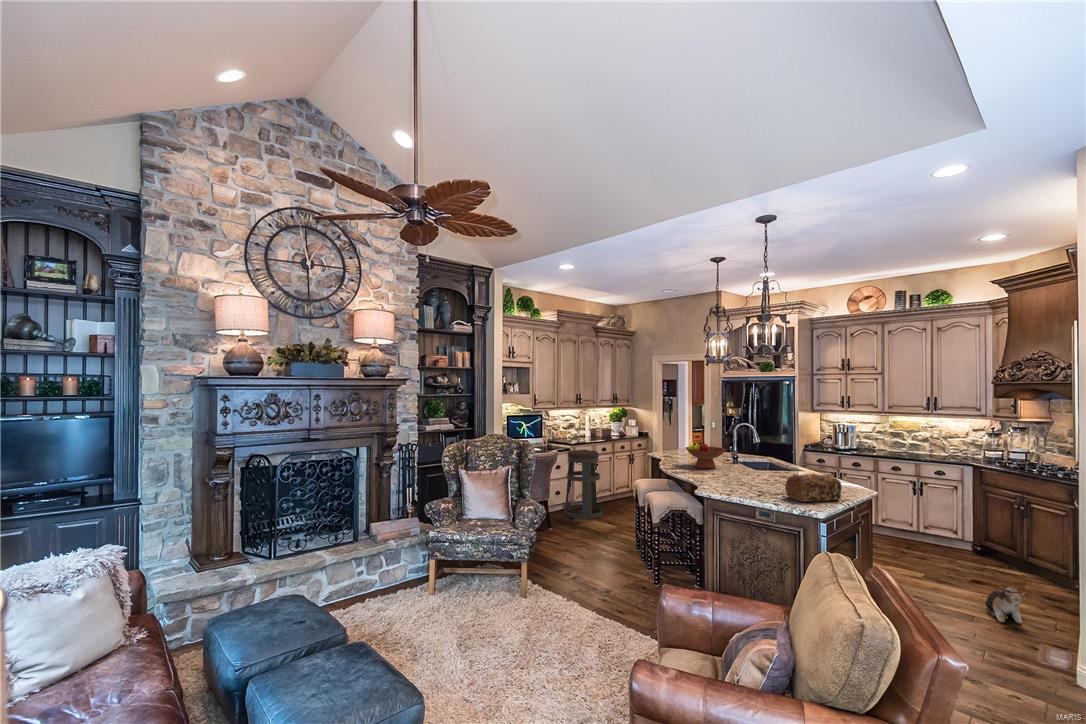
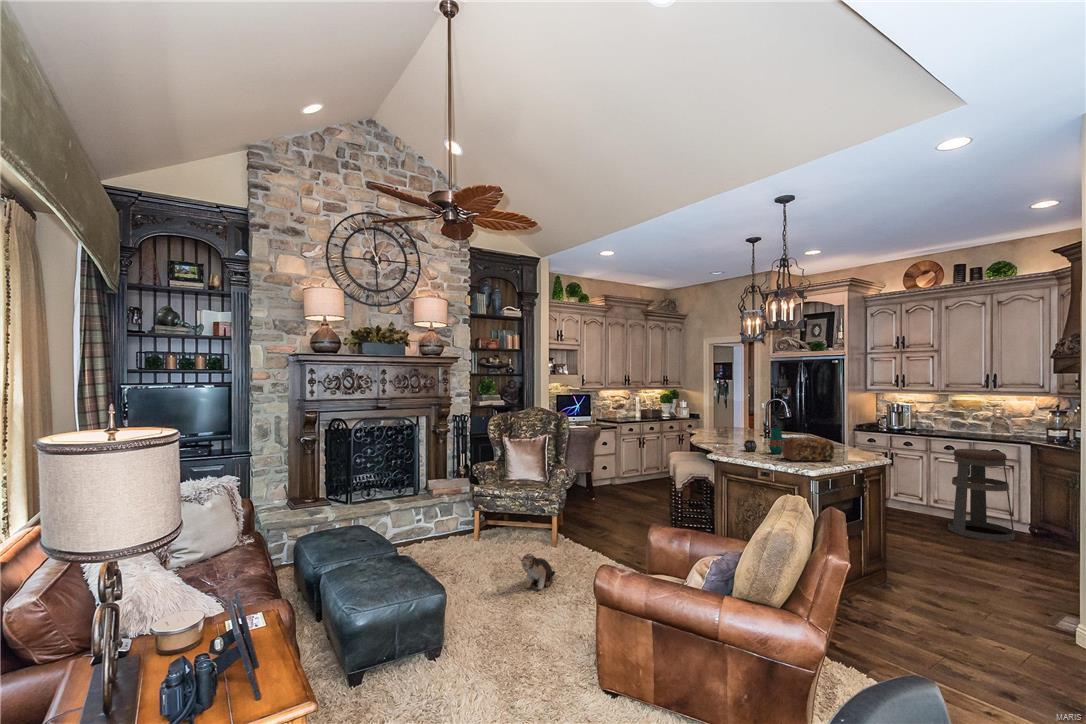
fruit bowl: present [686,442,726,469] -> none [710,414,749,439]
bar stool: present [564,450,603,519] -> present [948,449,1015,541]
vase: none [736,462,781,491] -> present [744,428,783,454]
plush toy: present [986,587,1025,623] -> present [518,553,555,589]

